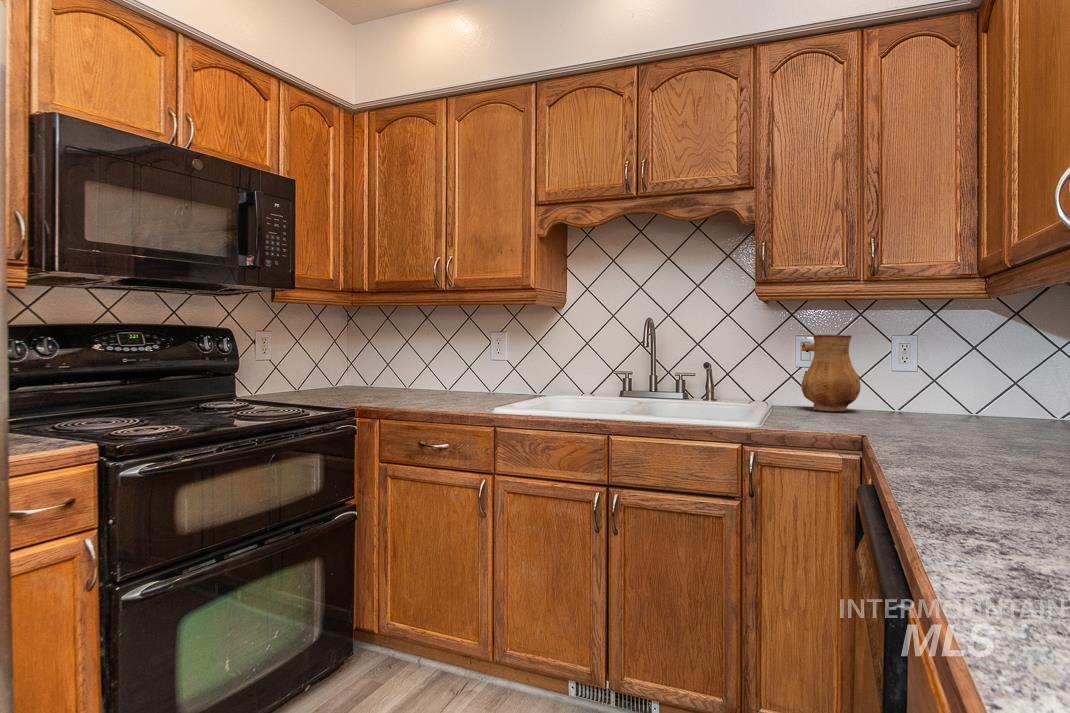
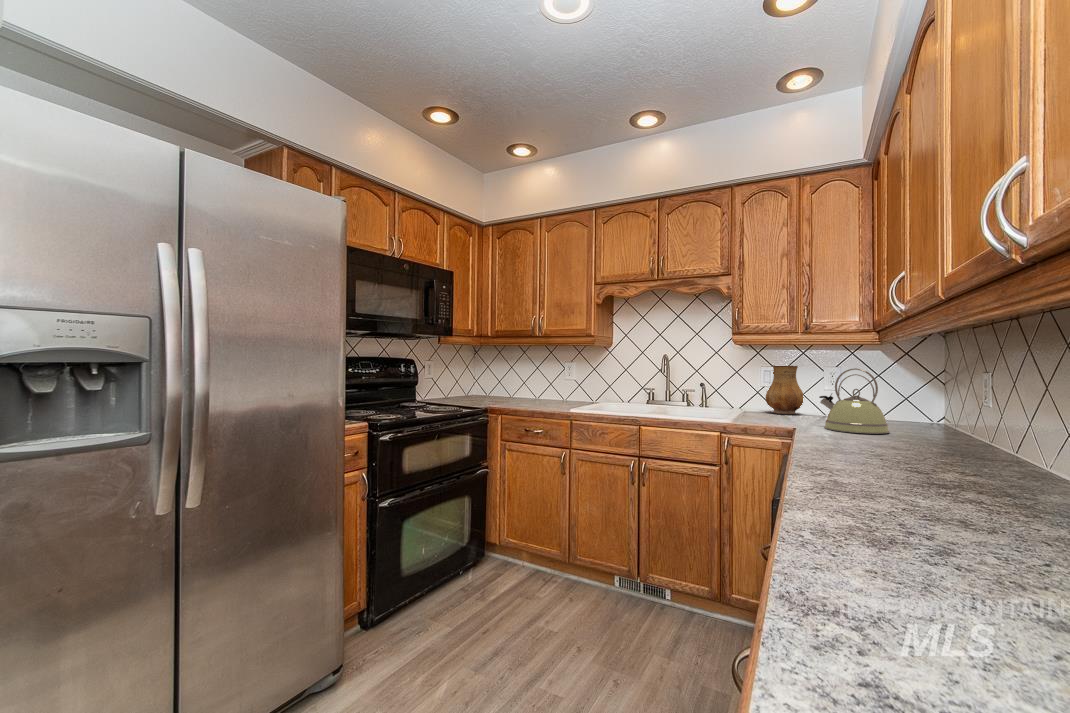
kettle: none [899,335,1018,444] -> present [819,368,889,434]

